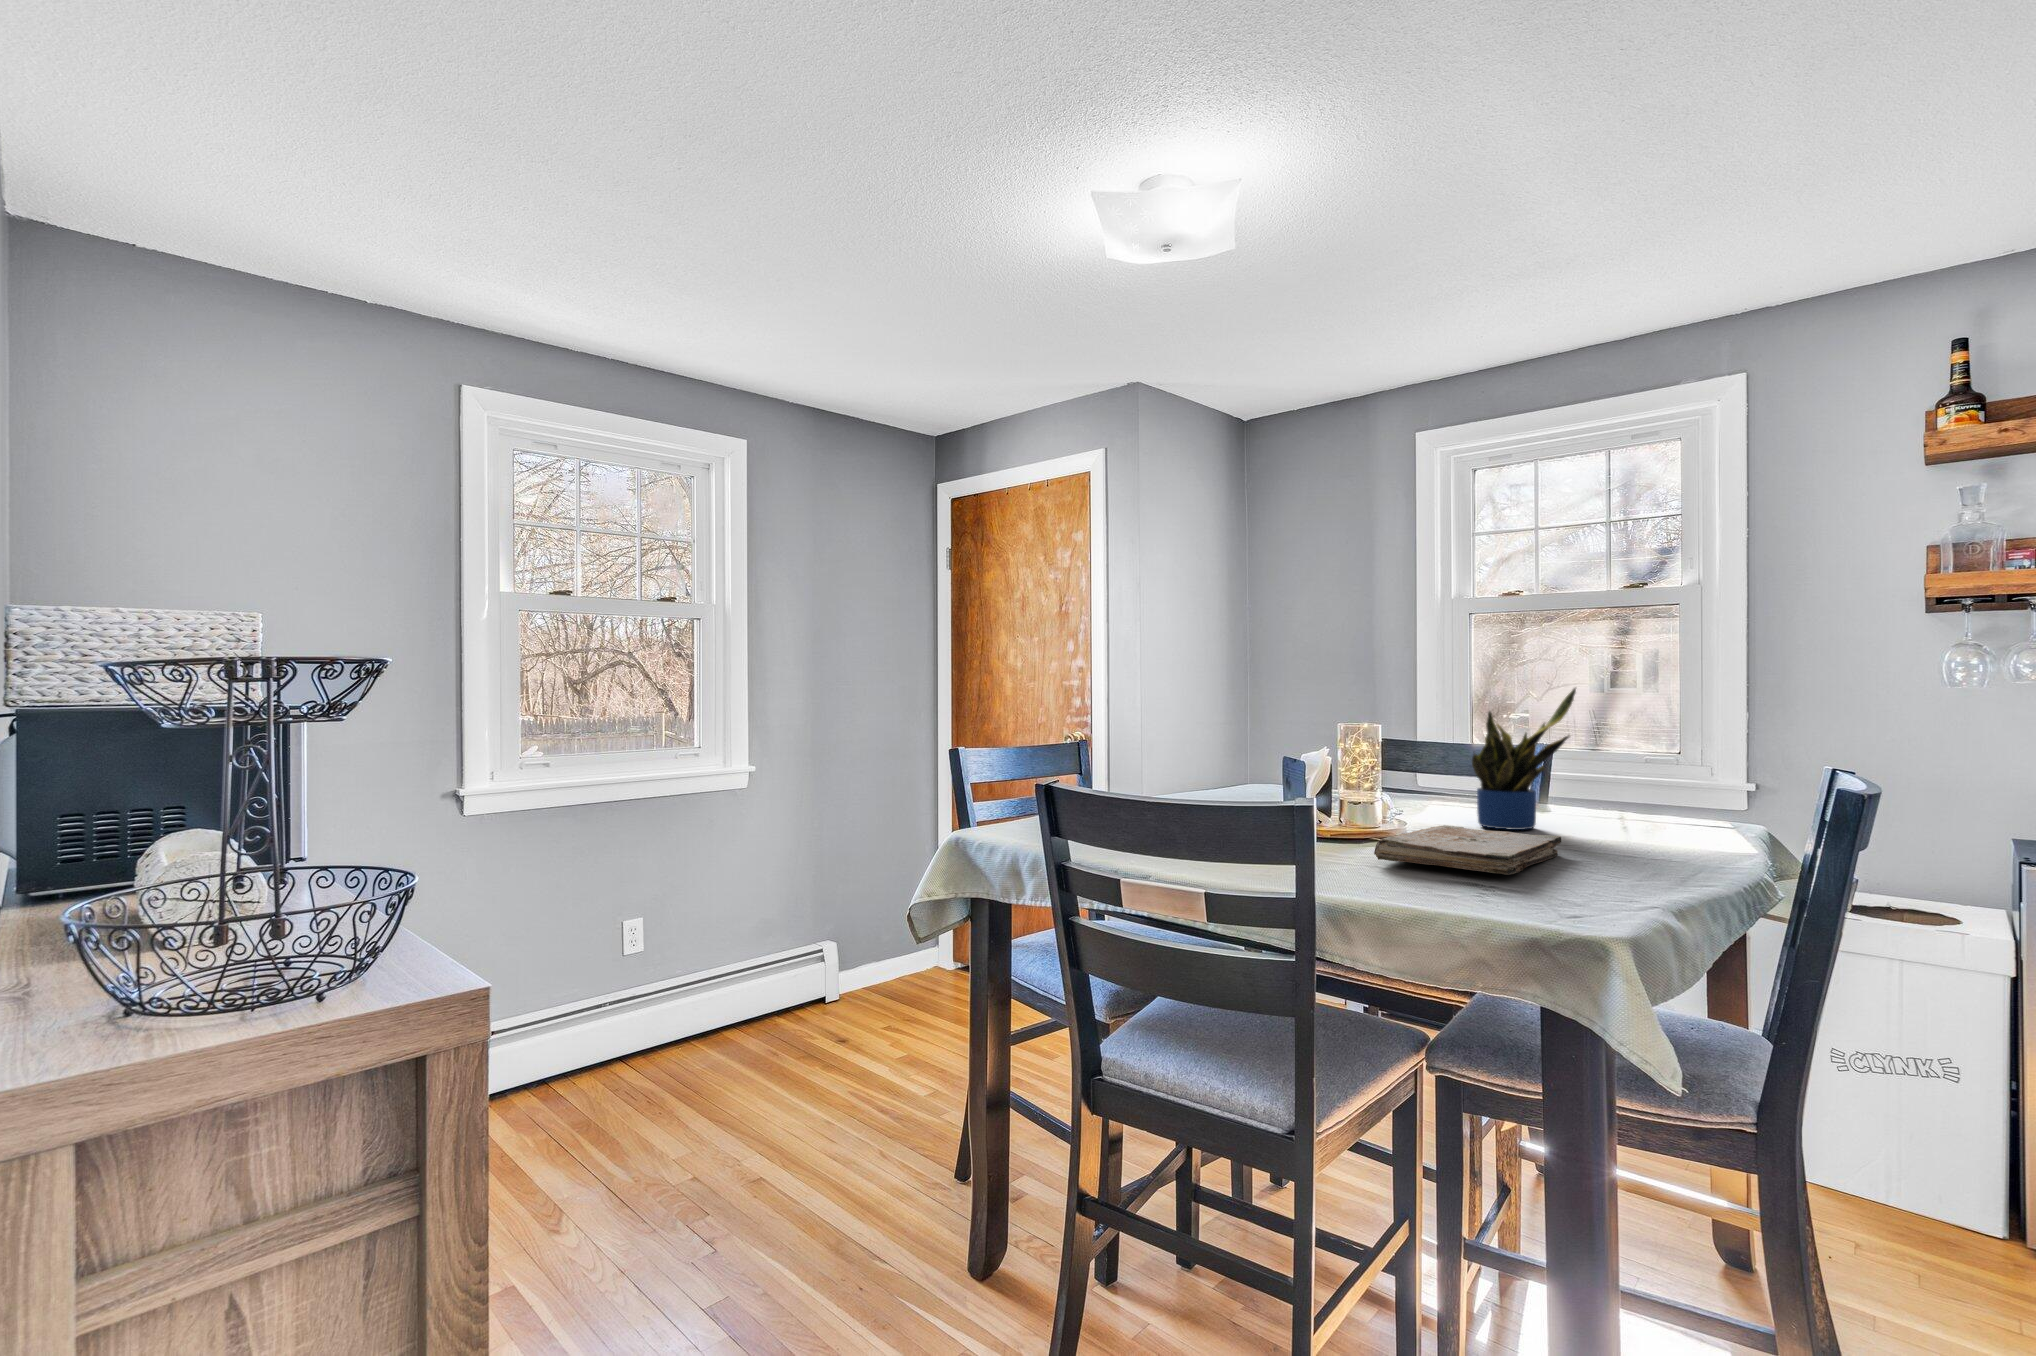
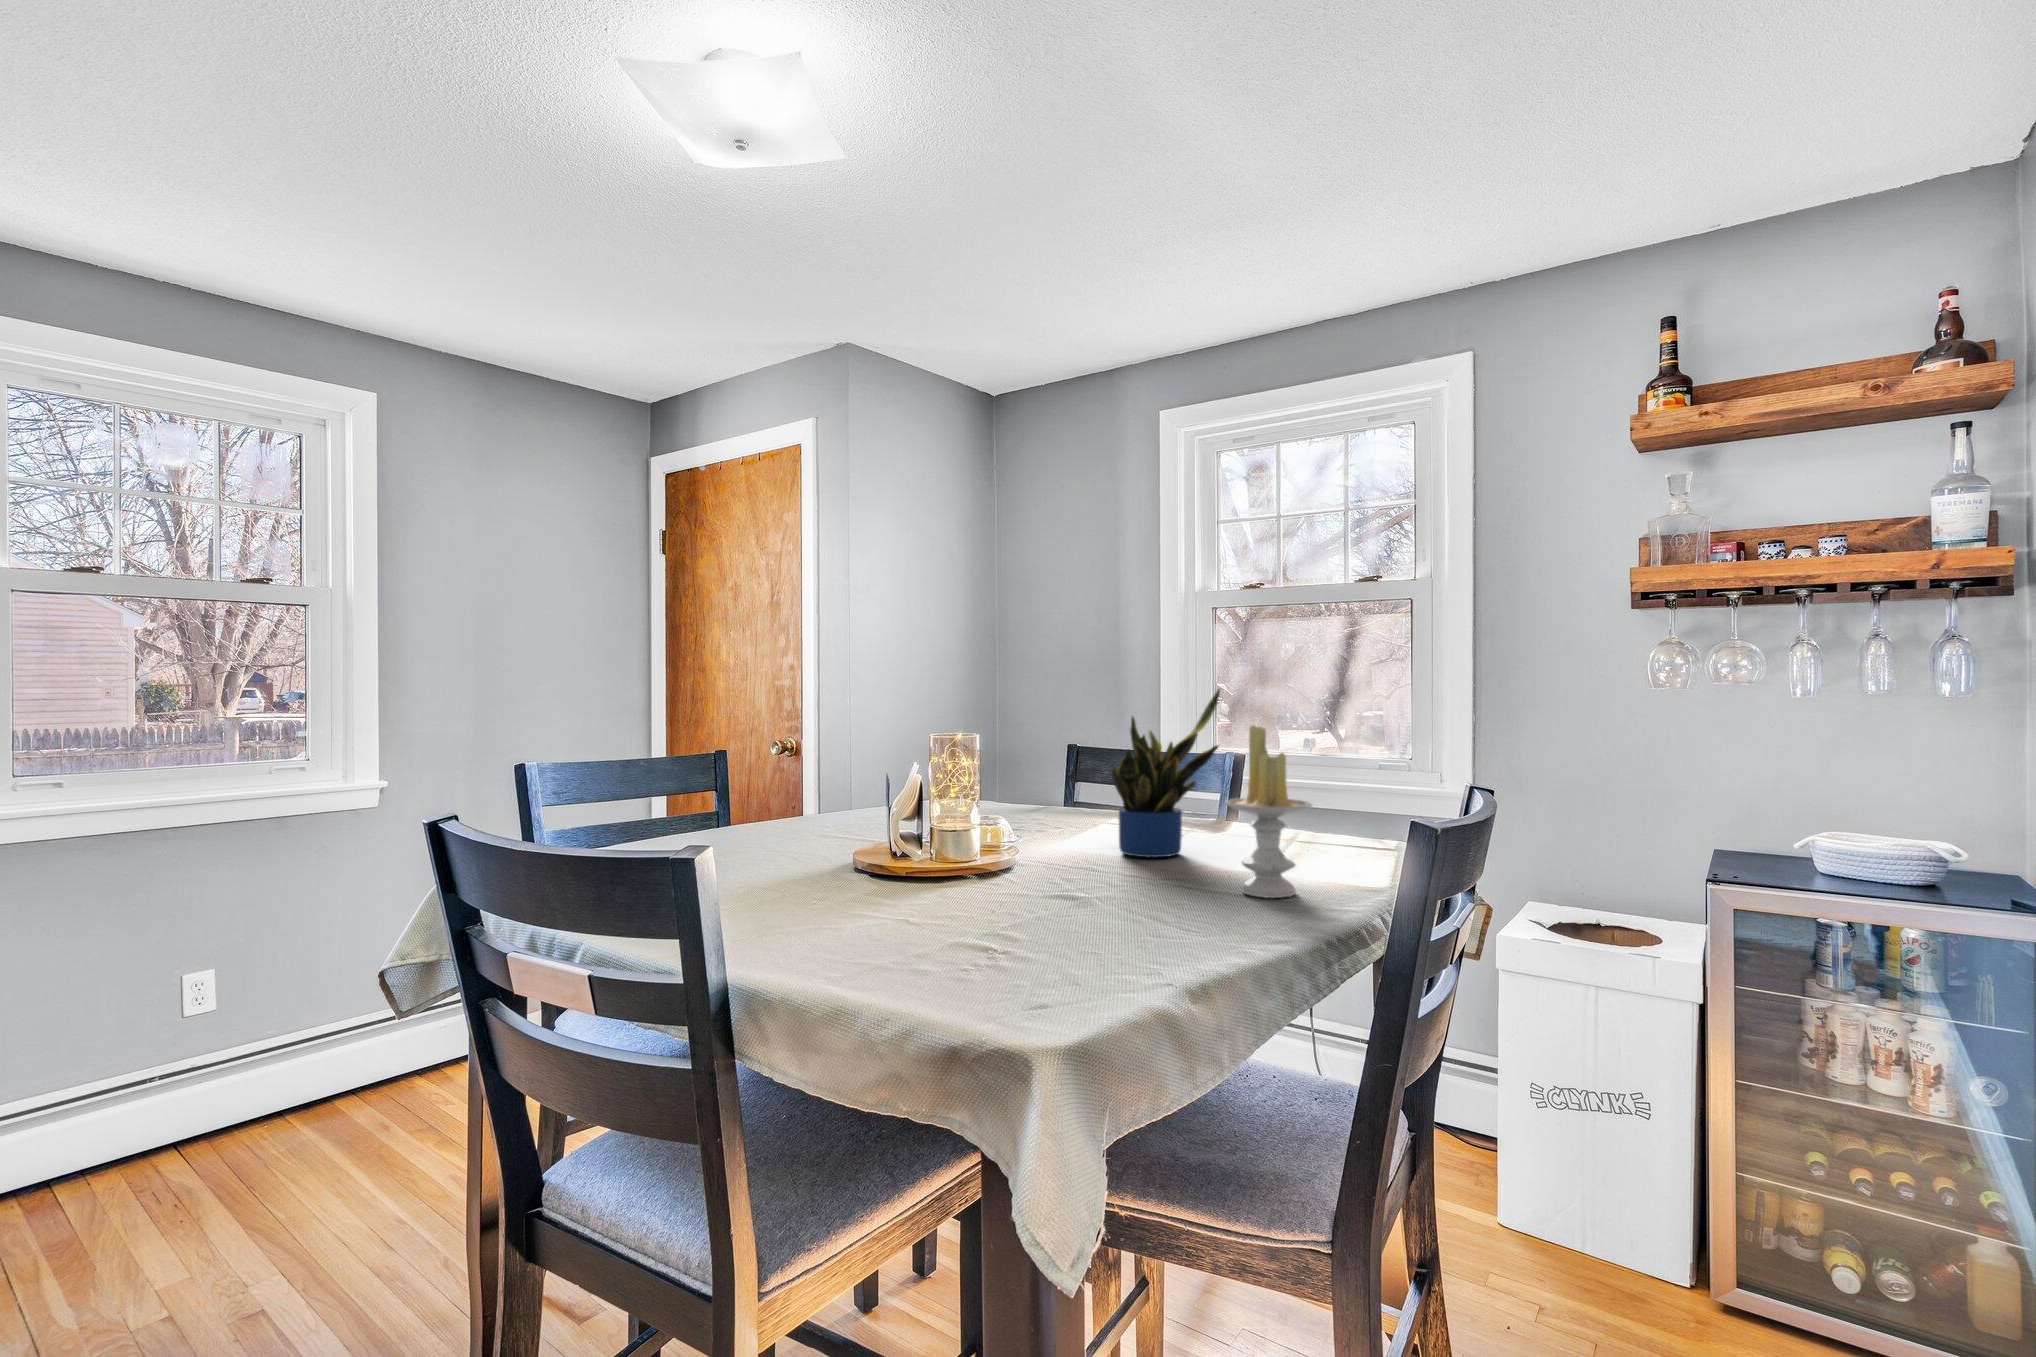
candle: none [1607,717,1690,859] -> present [1225,725,1312,898]
book: present [1374,825,1561,875] -> none [930,856,1171,928]

